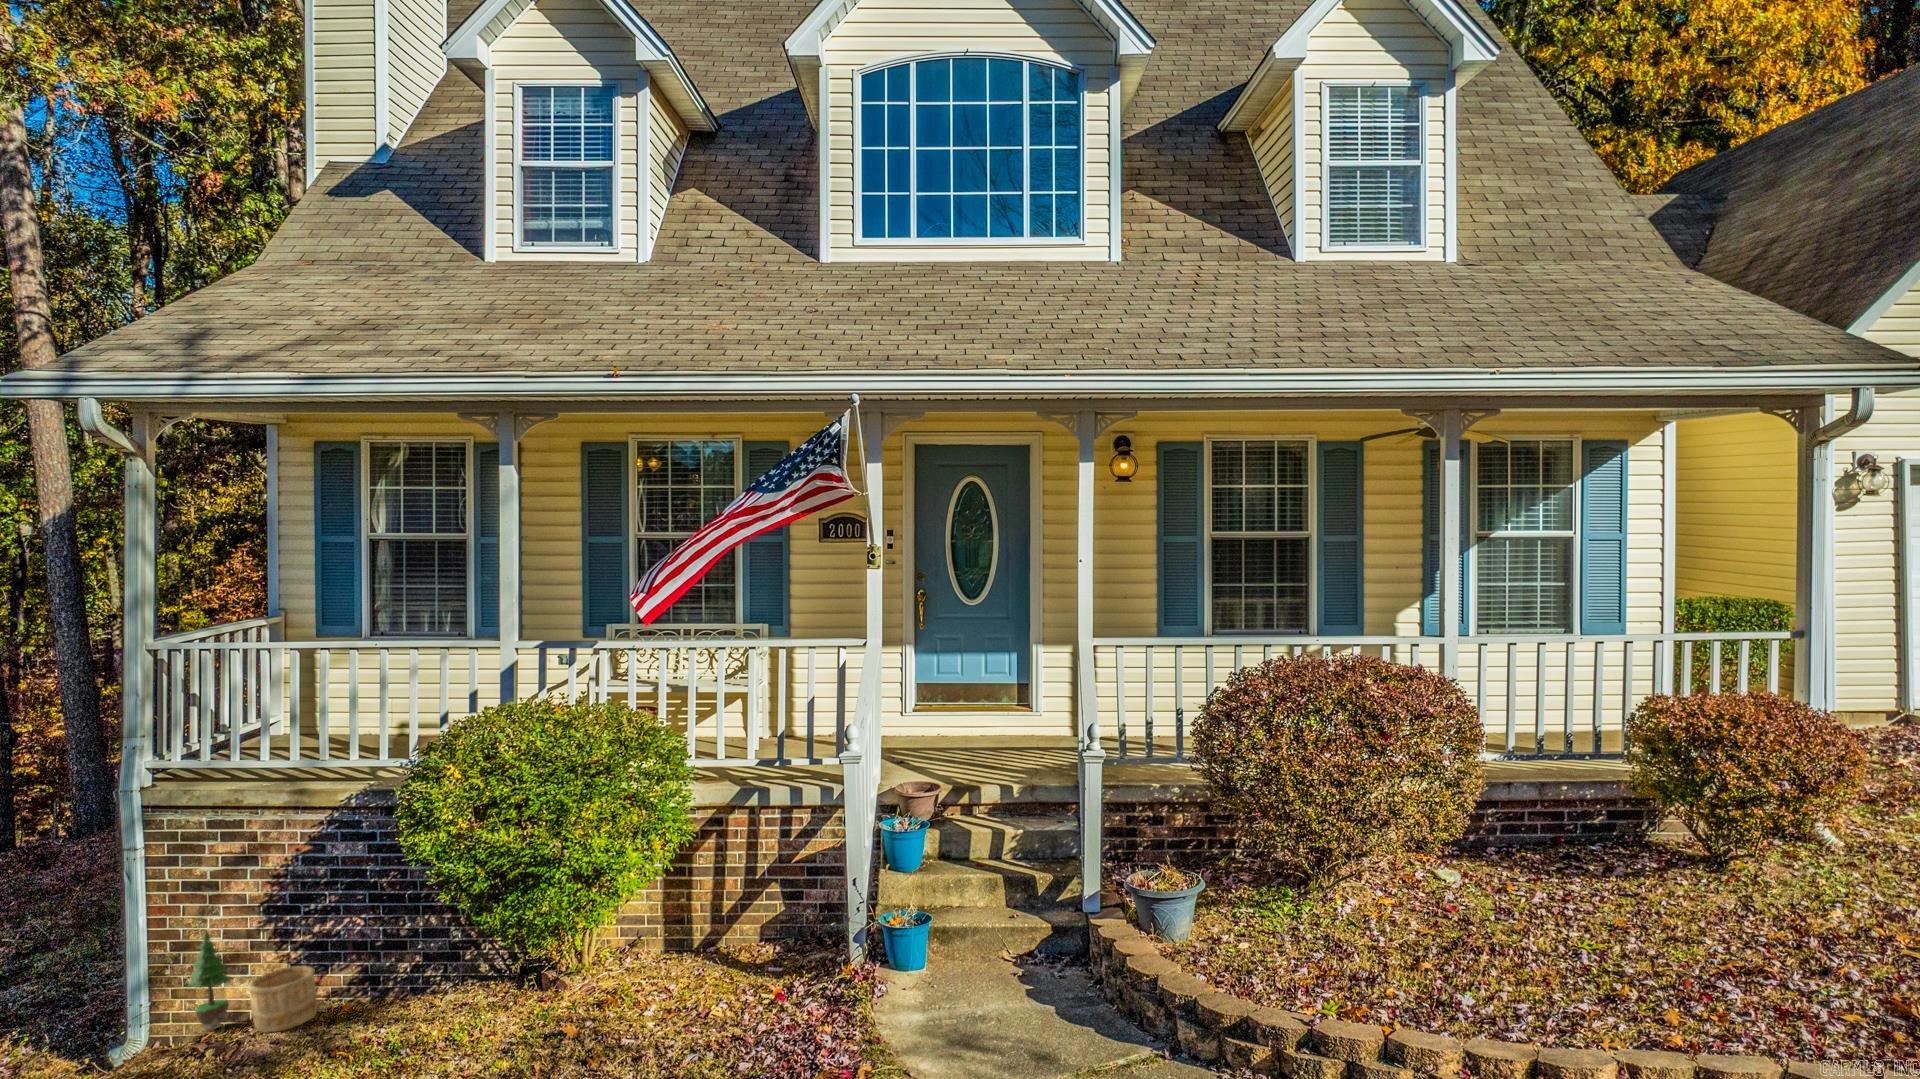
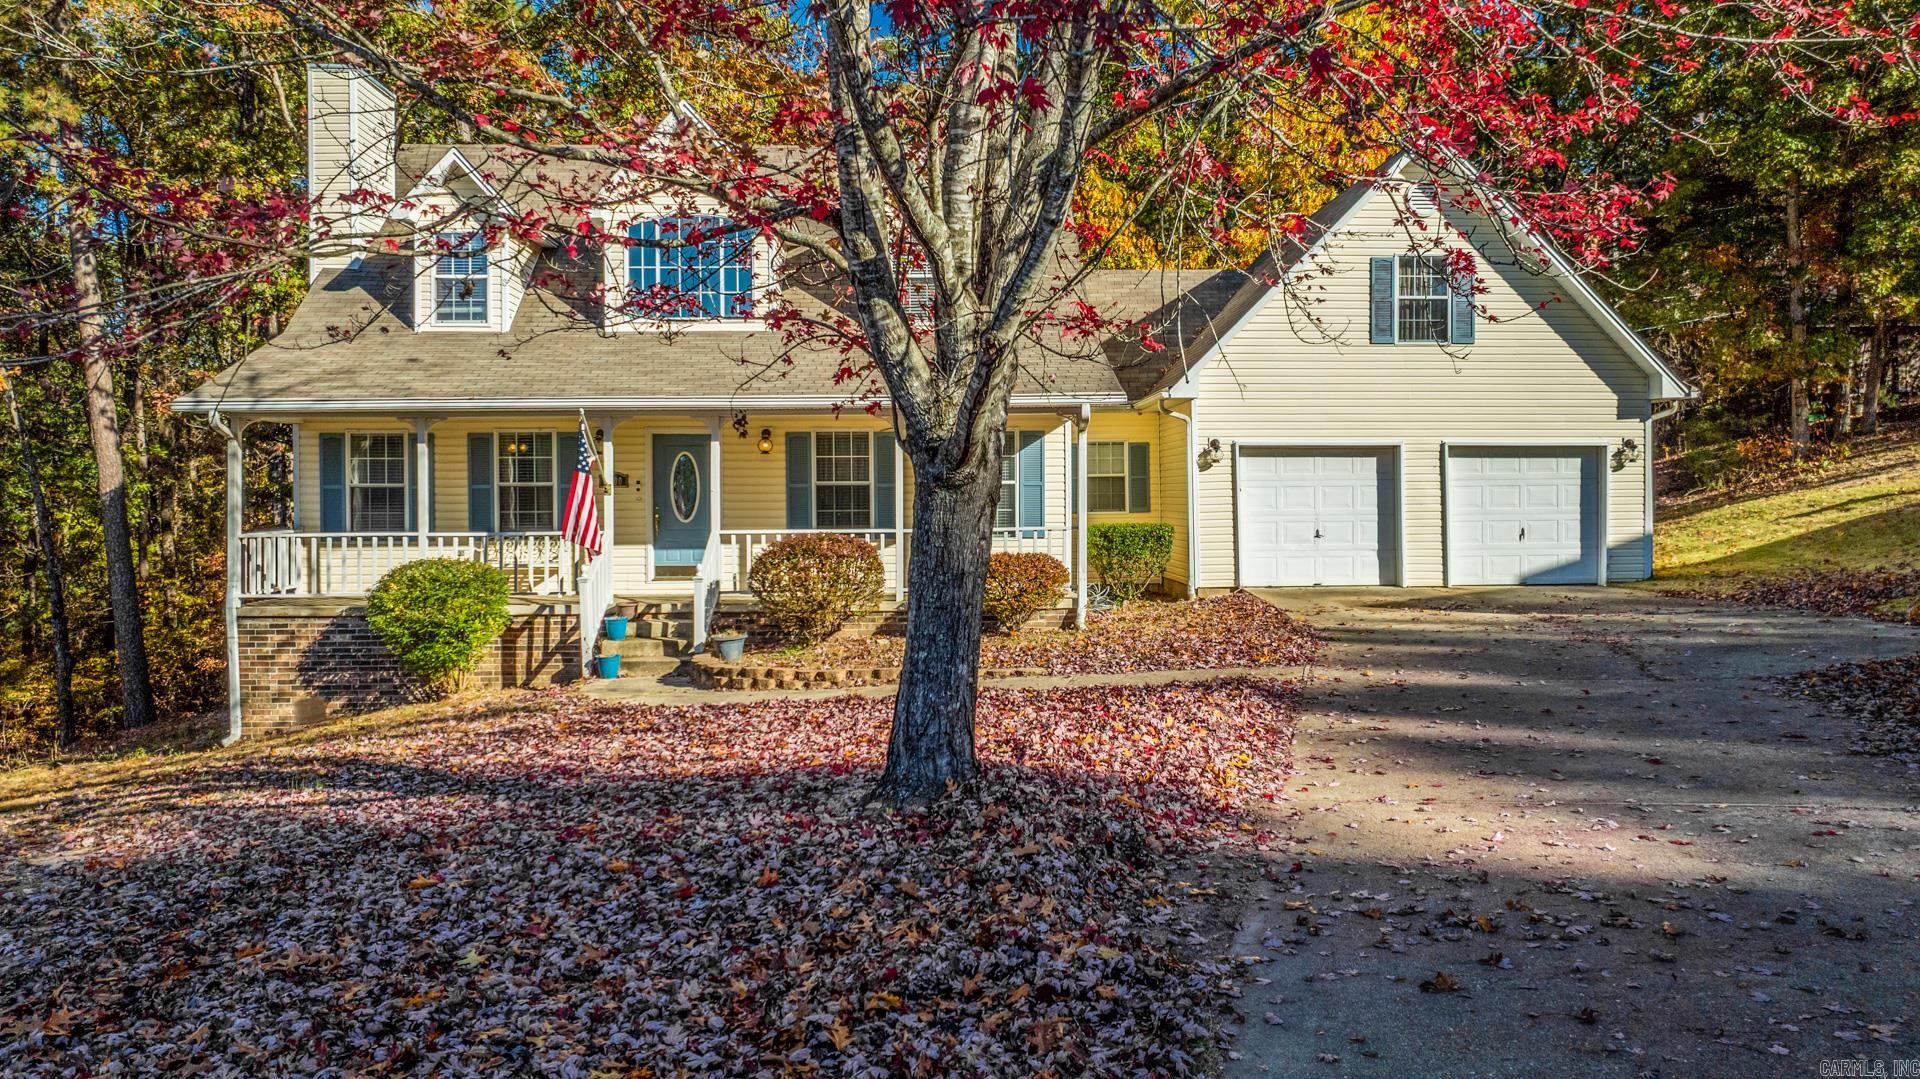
potted tree: present [189,932,230,1028] -> none [261,678,282,727]

